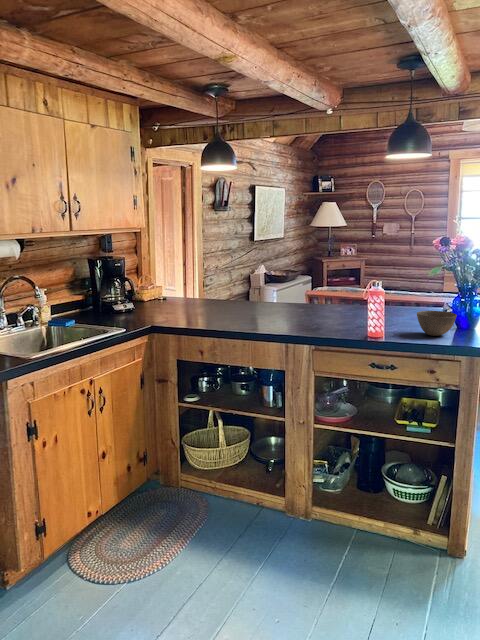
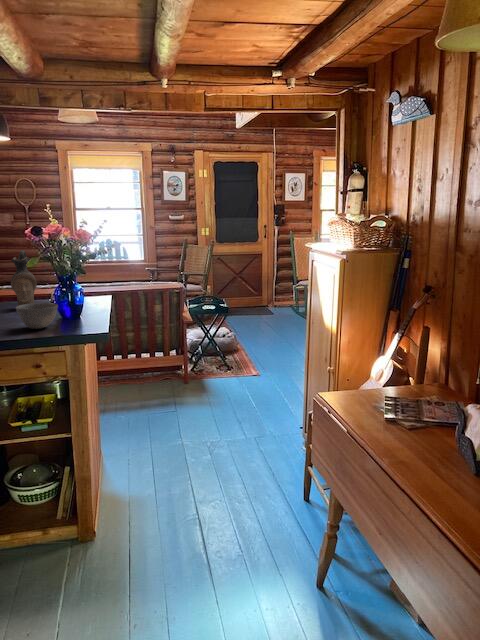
ceramic pitcher: none [406,255,431,313] -> present [11,250,37,306]

